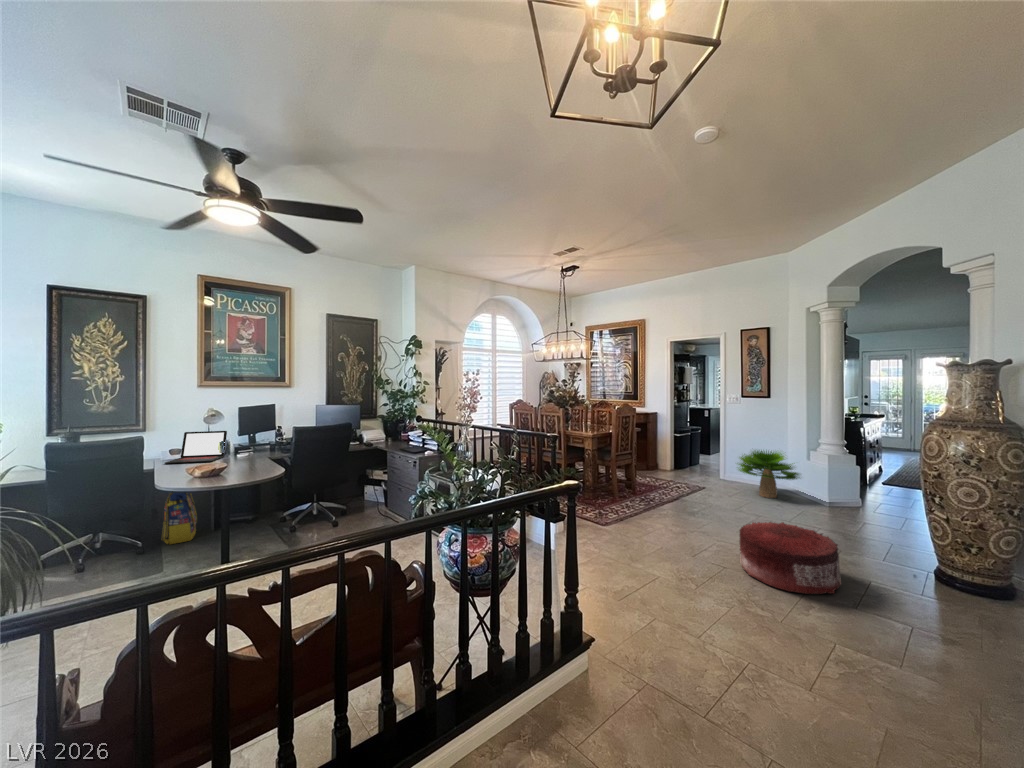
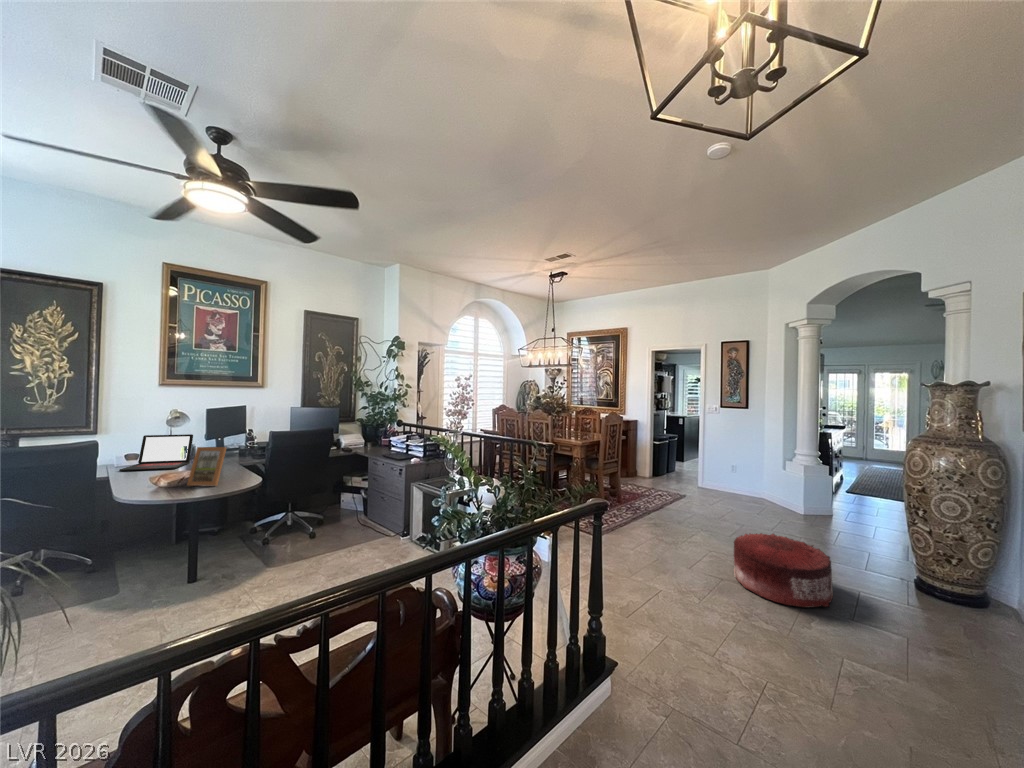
picture frame: none [221,441,254,475] -> present [187,447,226,486]
potted plant: present [739,450,800,498] -> none [713,457,780,506]
backpack: present [162,491,197,544] -> none [113,494,155,561]

